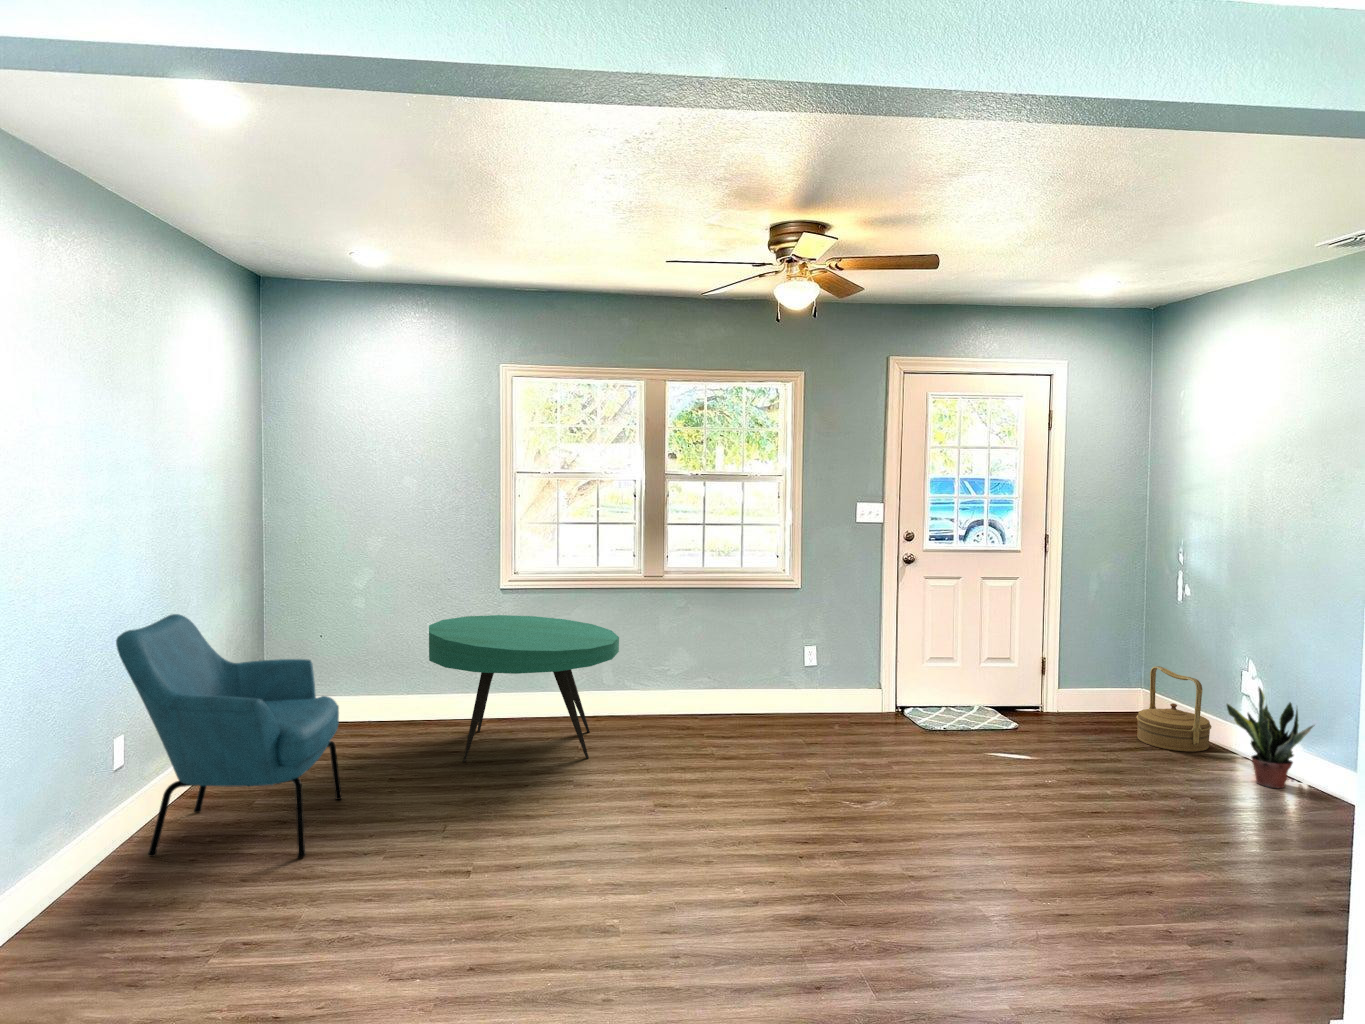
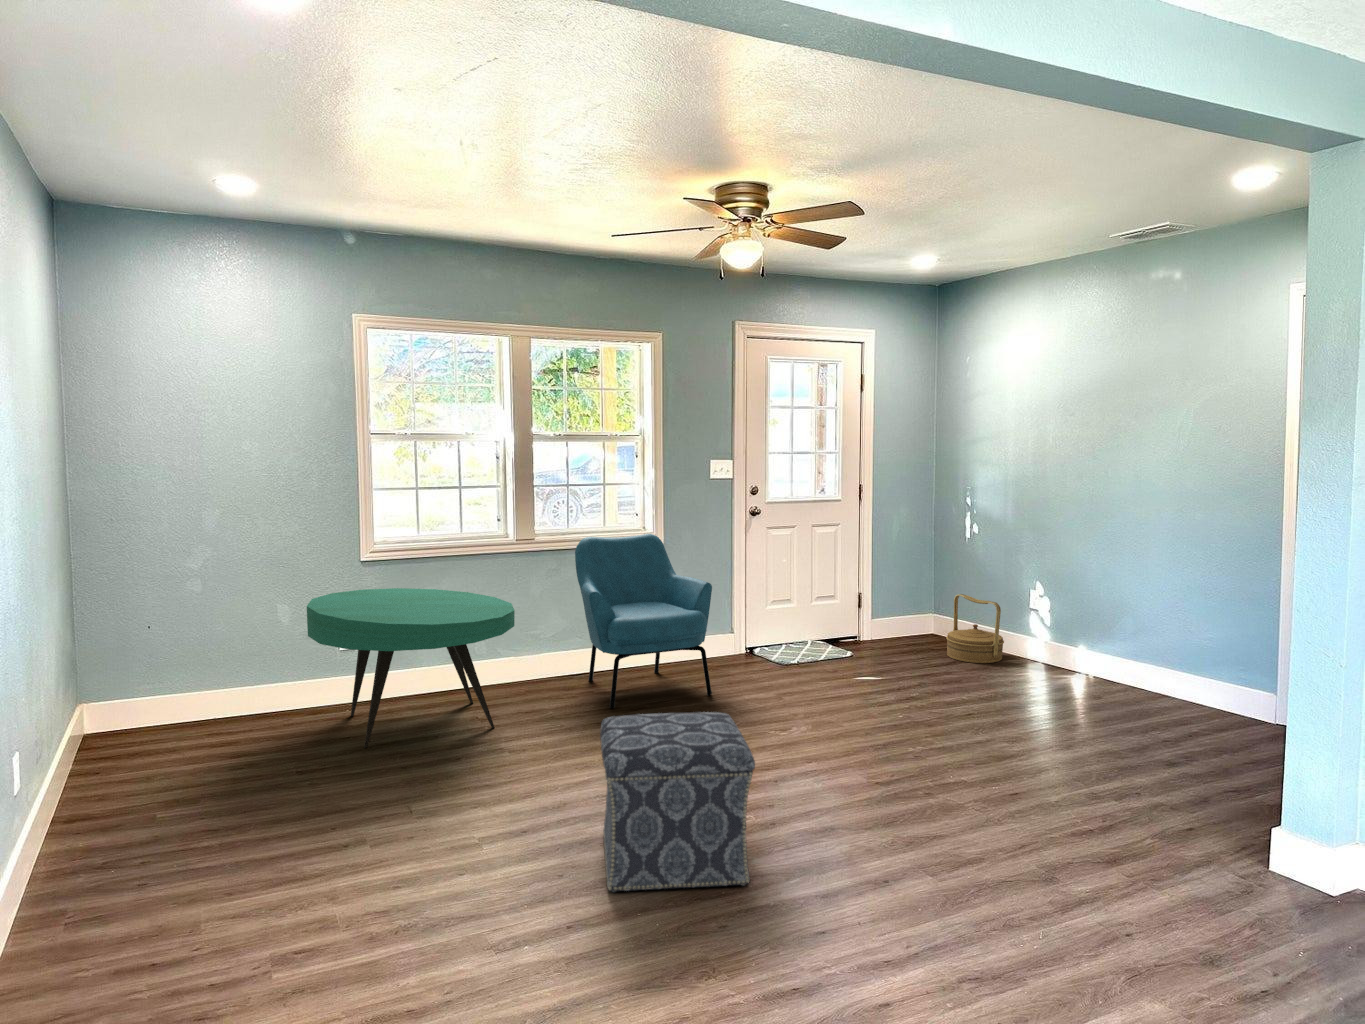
armchair: present [116,614,342,857] -> present [575,534,712,708]
potted plant: present [1227,688,1315,788] -> none [1028,604,1092,684]
ottoman: none [551,758,736,968] -> present [600,712,755,892]

